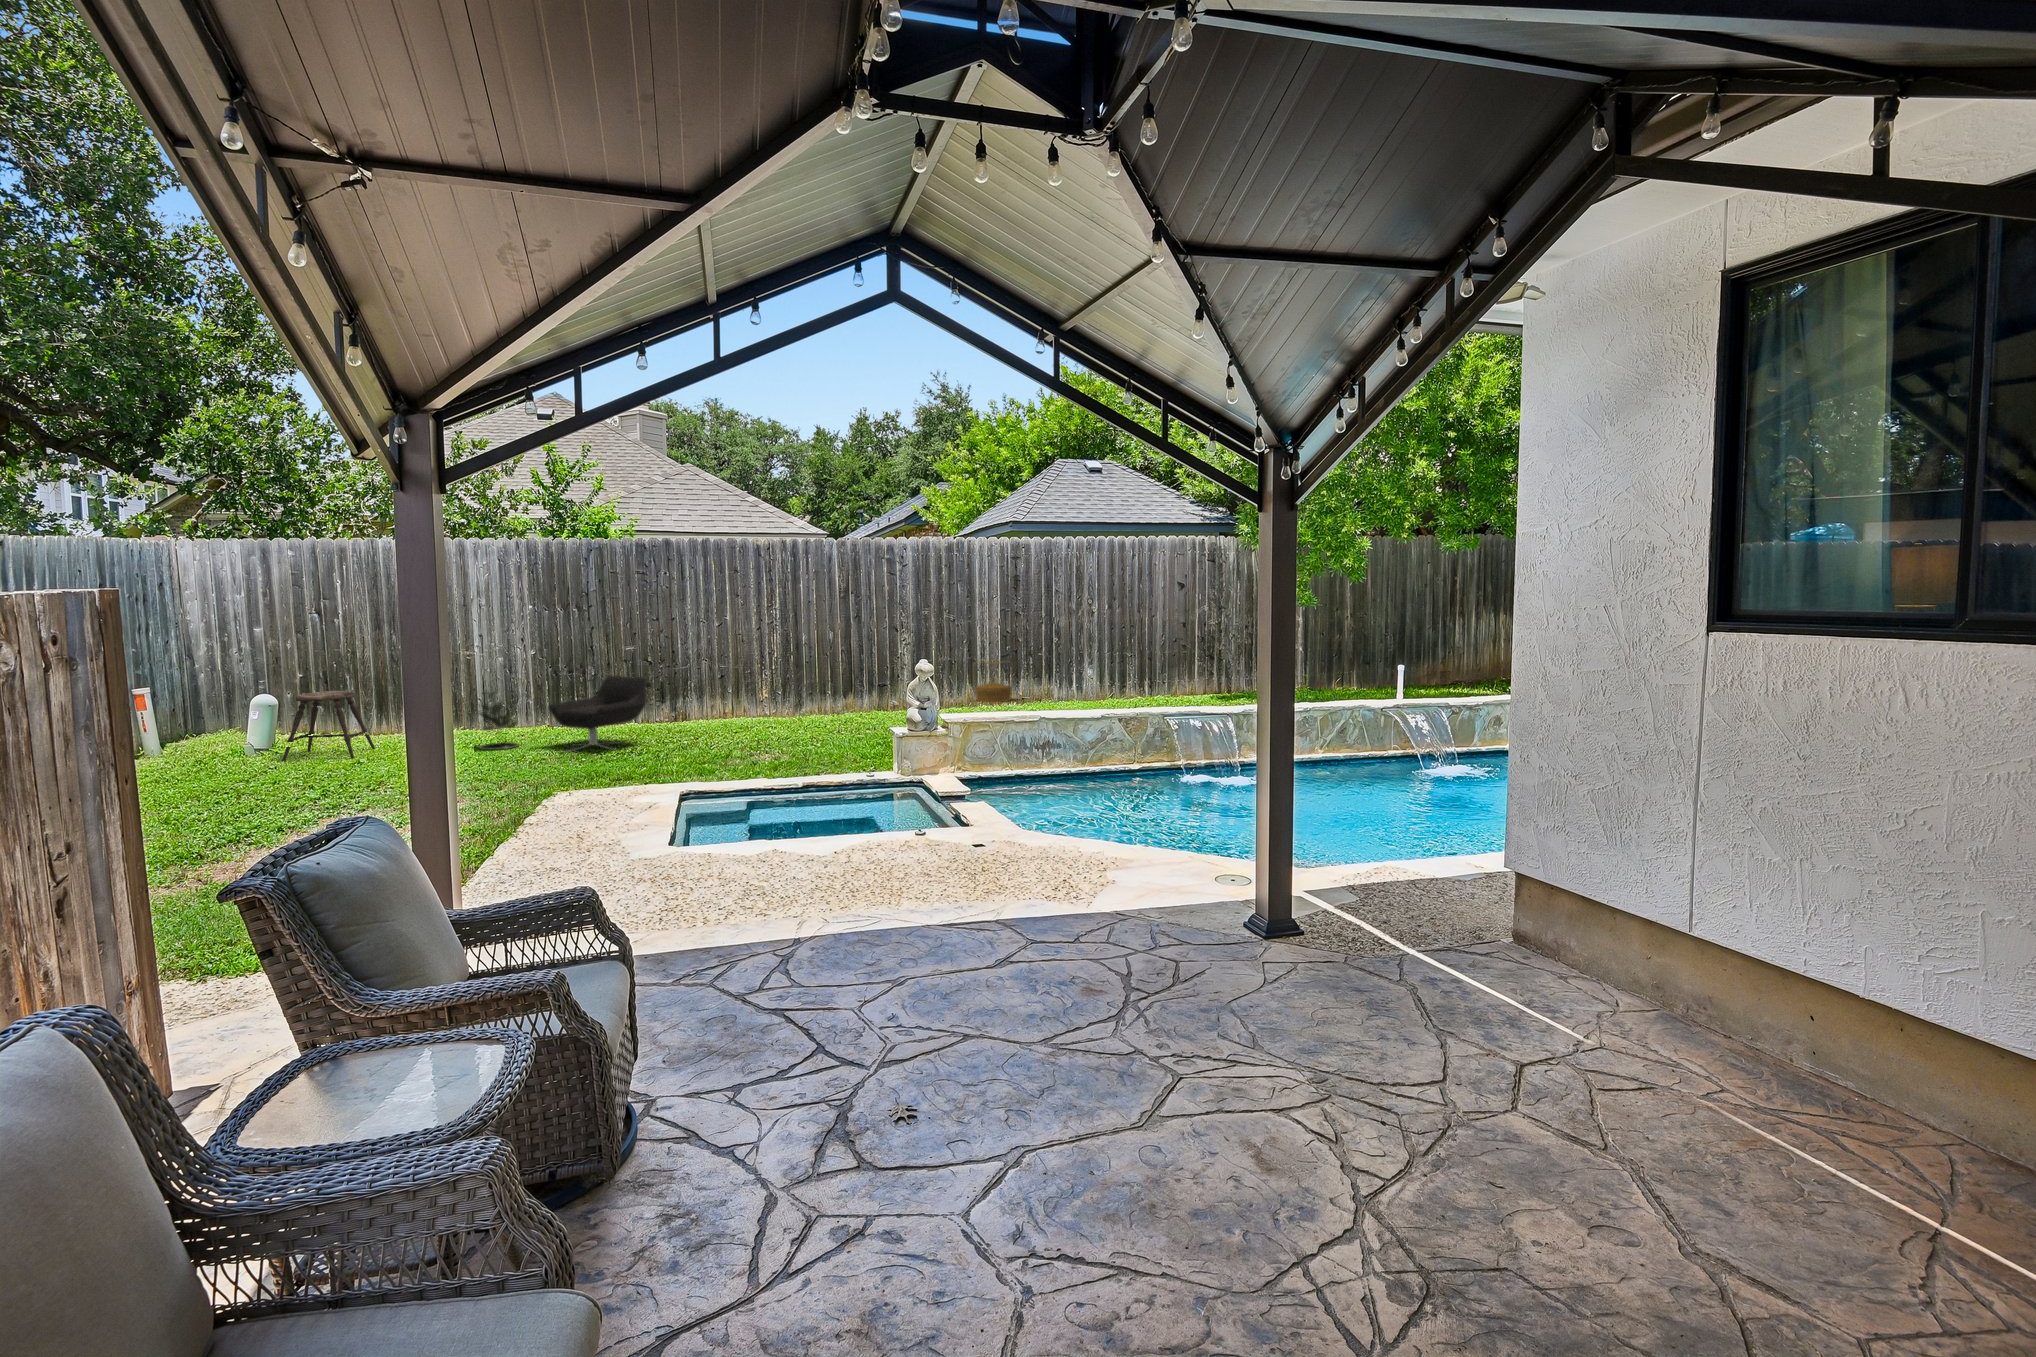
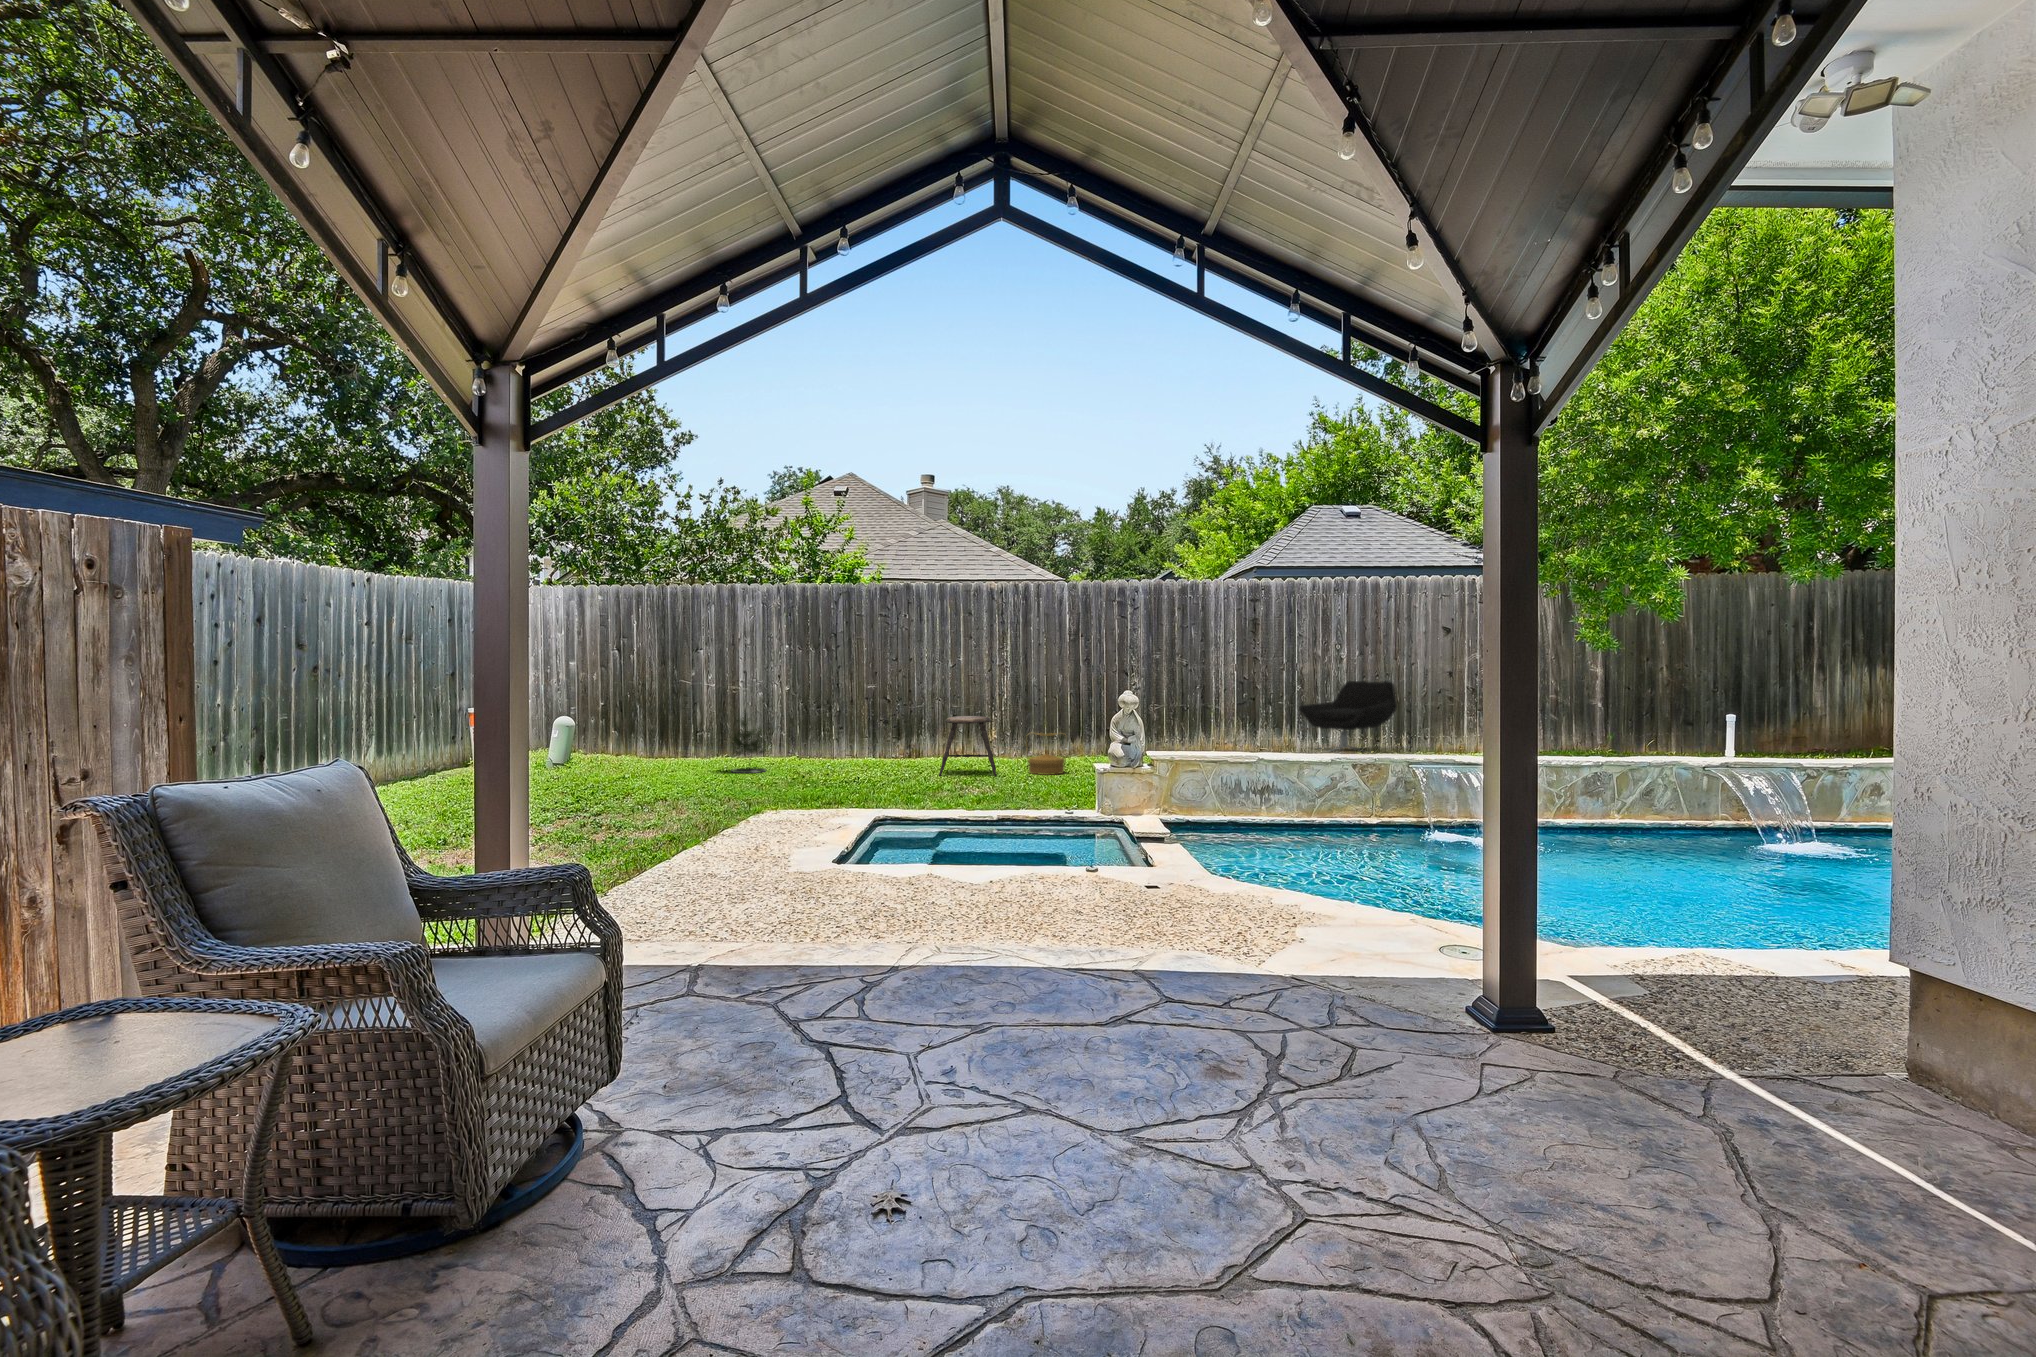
woven basket: present [974,661,1012,702] -> present [1026,733,1066,775]
lounge chair: present [549,675,646,750] -> present [1299,681,1397,751]
stool: present [282,691,375,761] -> present [939,716,997,776]

